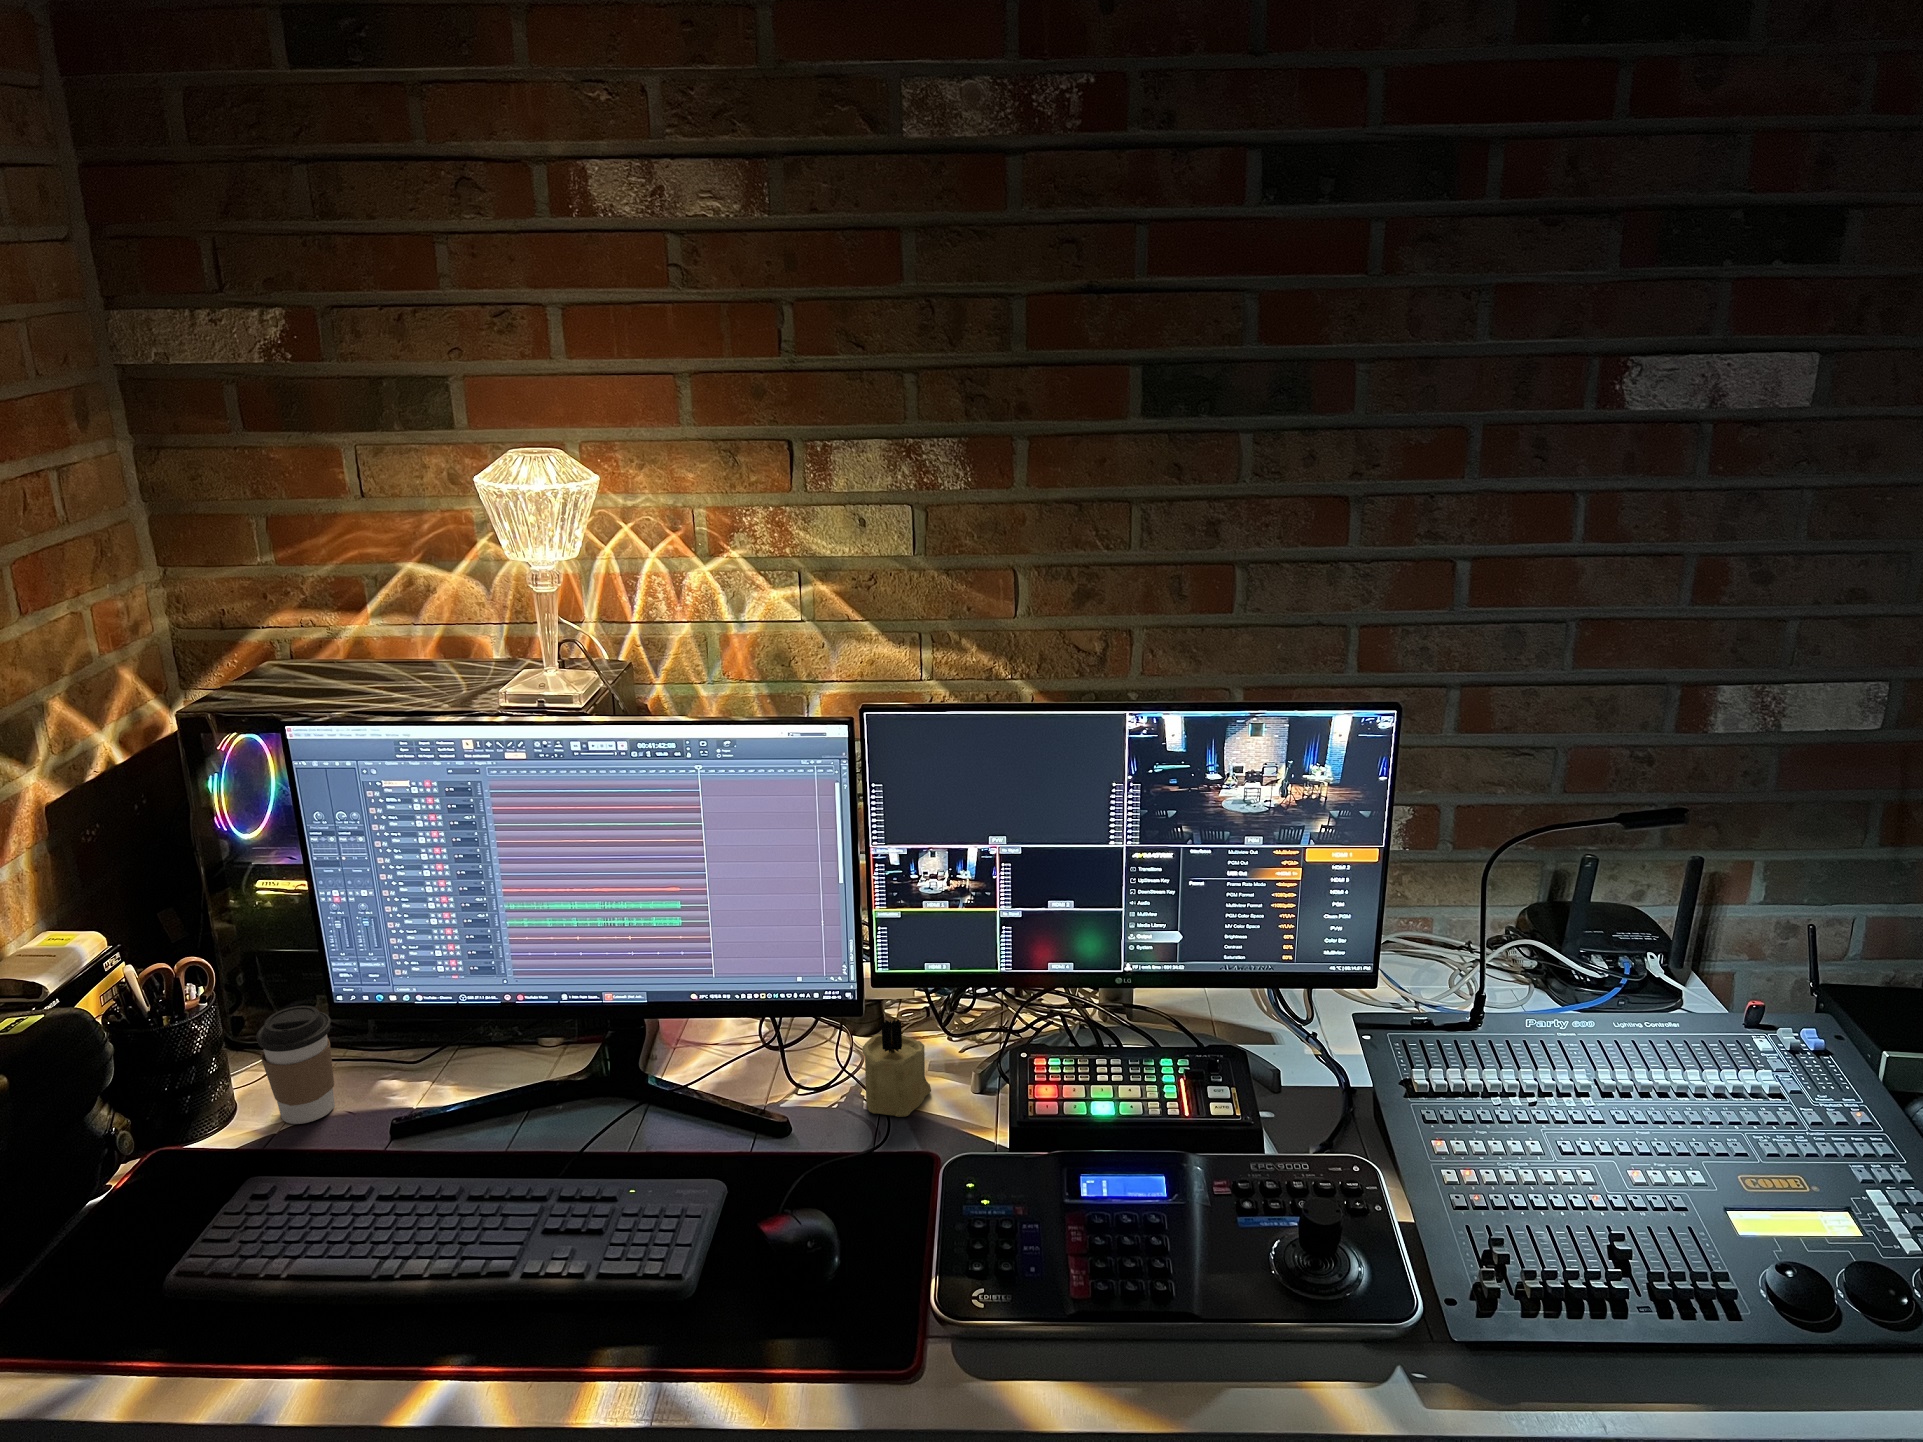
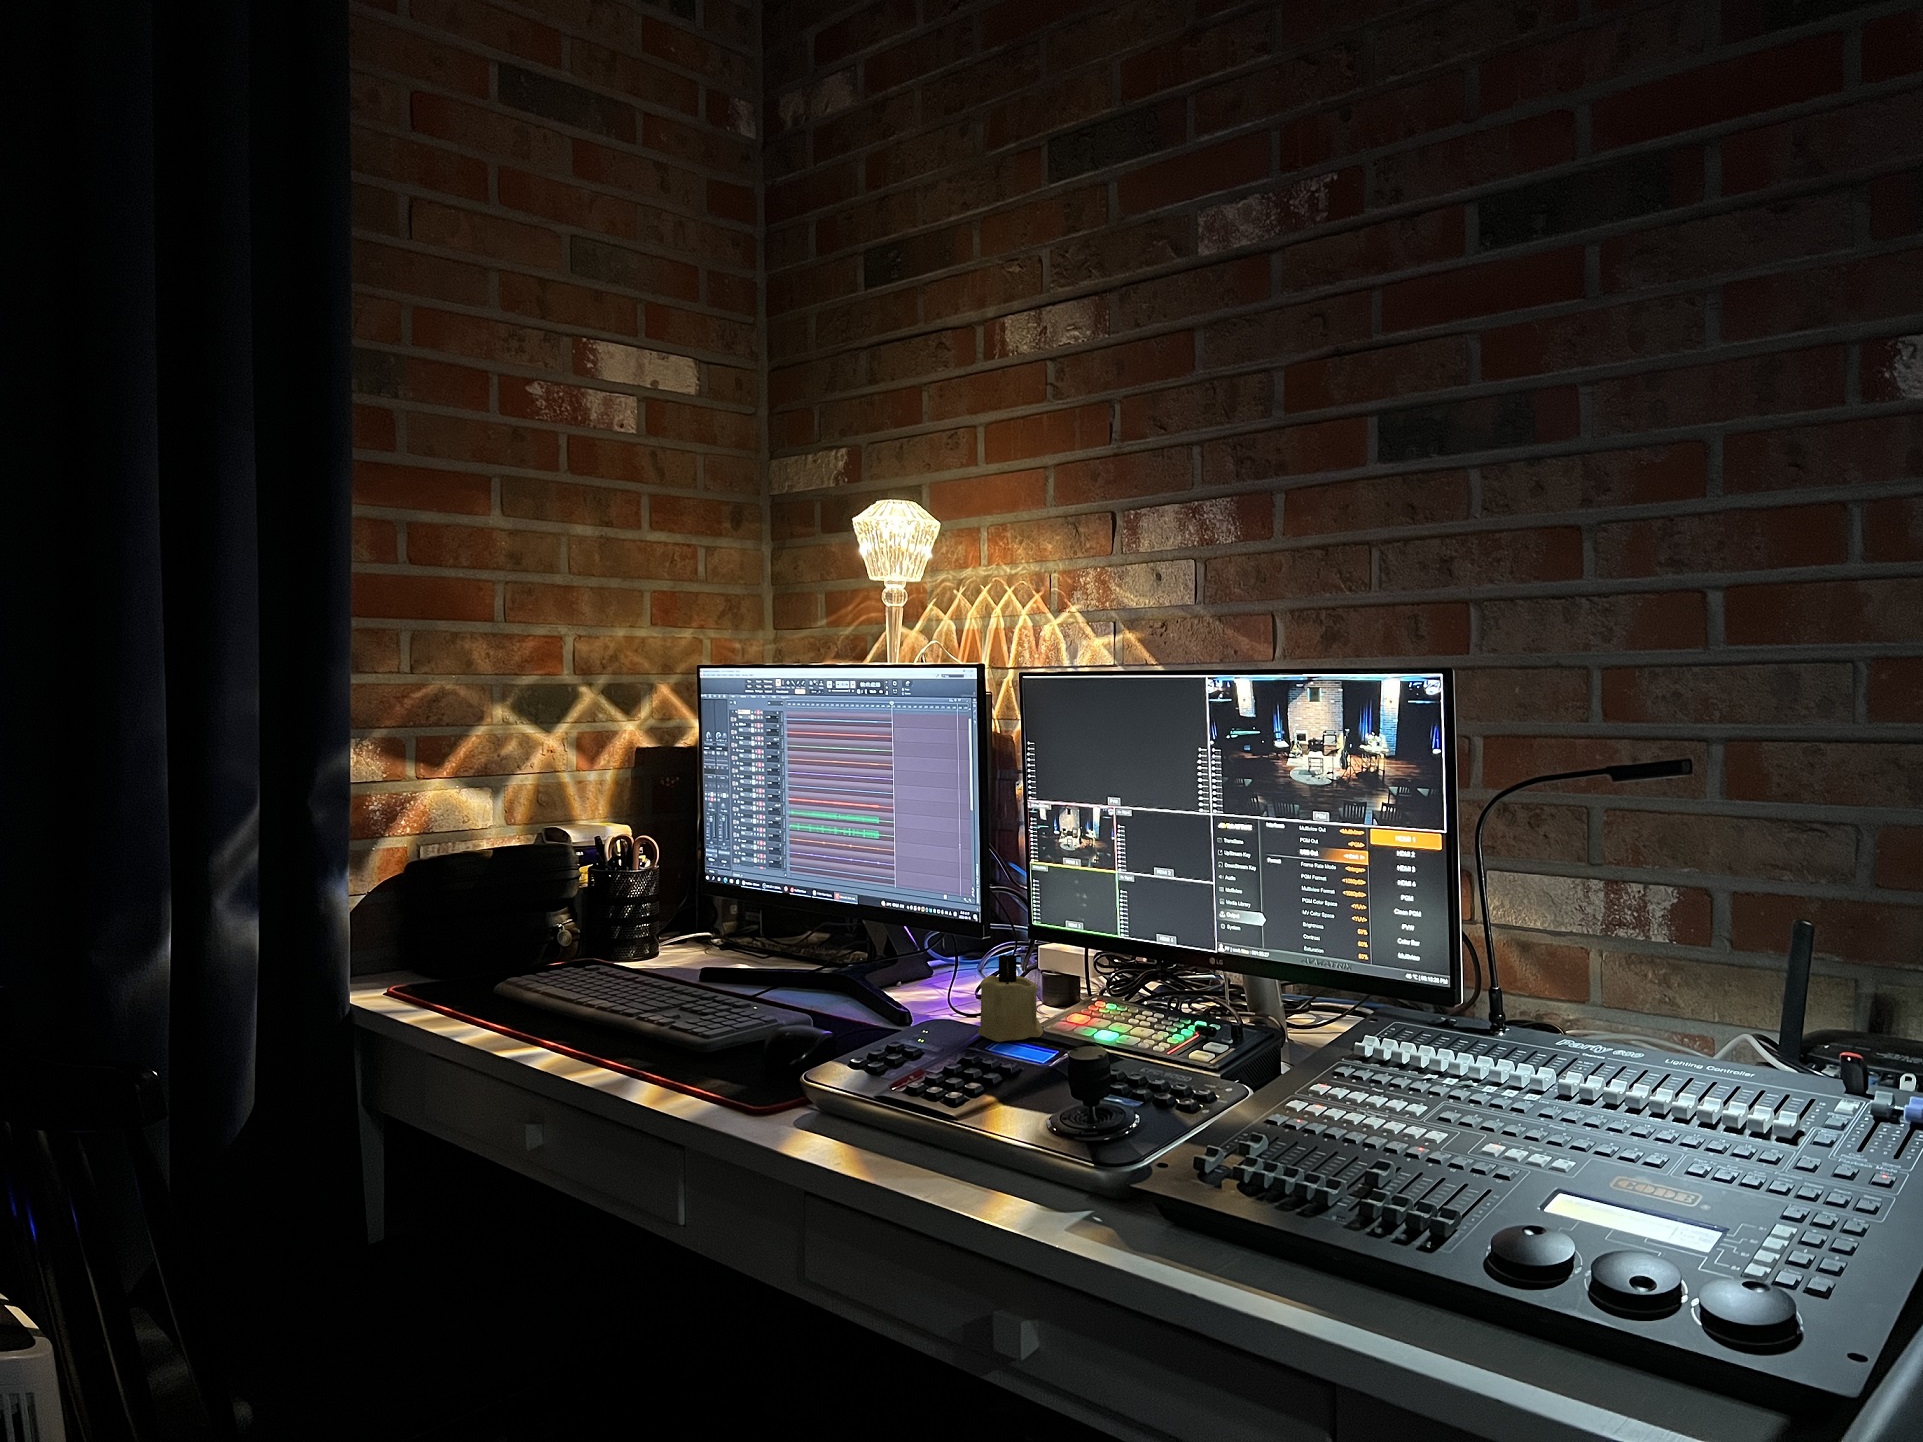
coffee cup: present [256,1006,335,1124] -> none [657,886,707,967]

